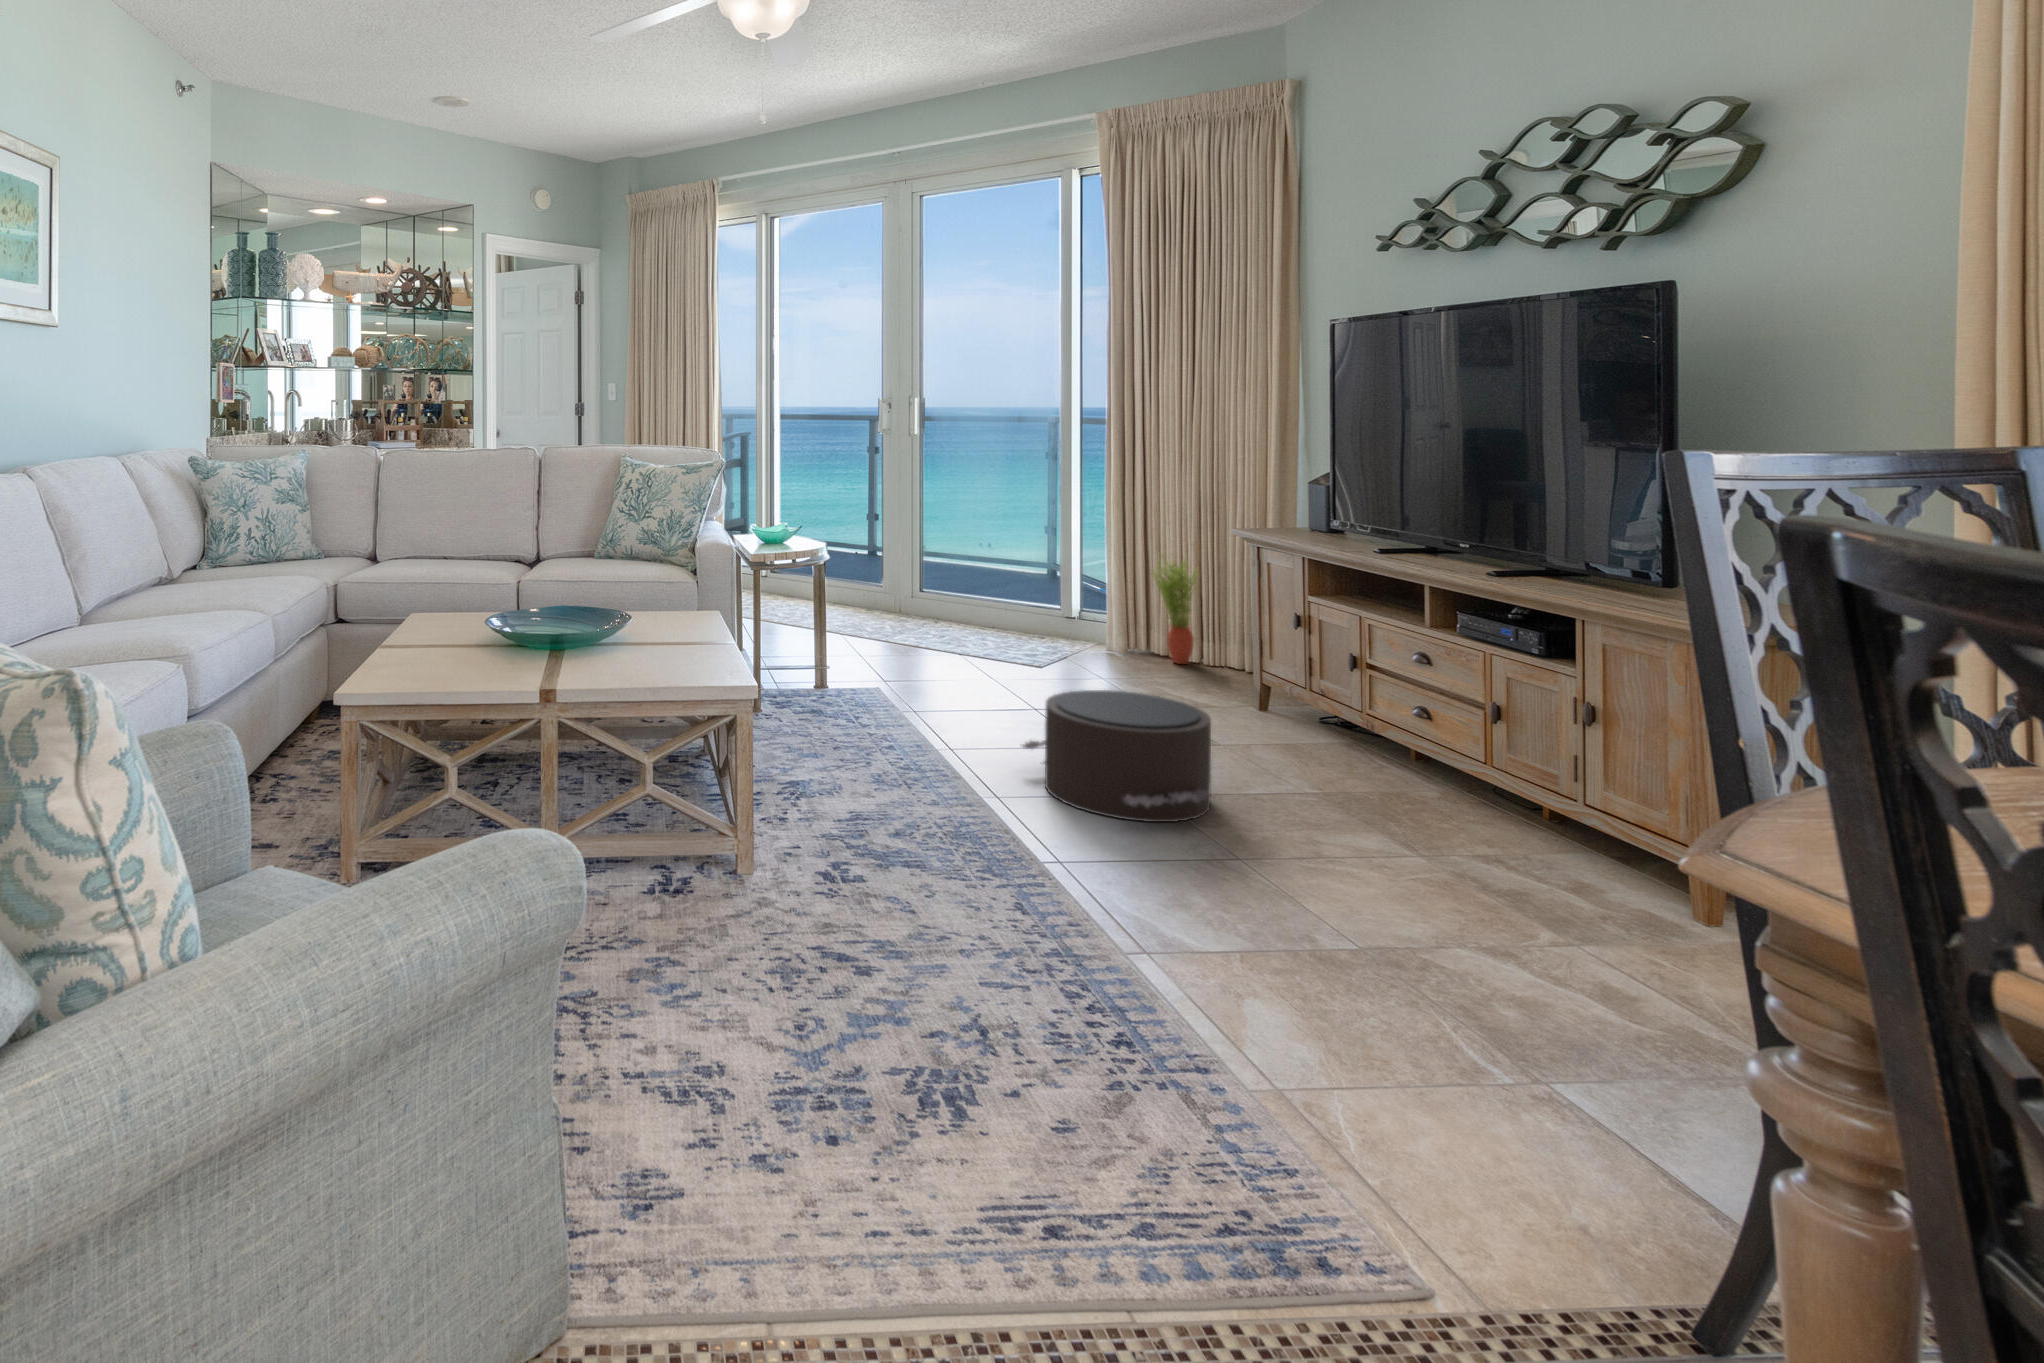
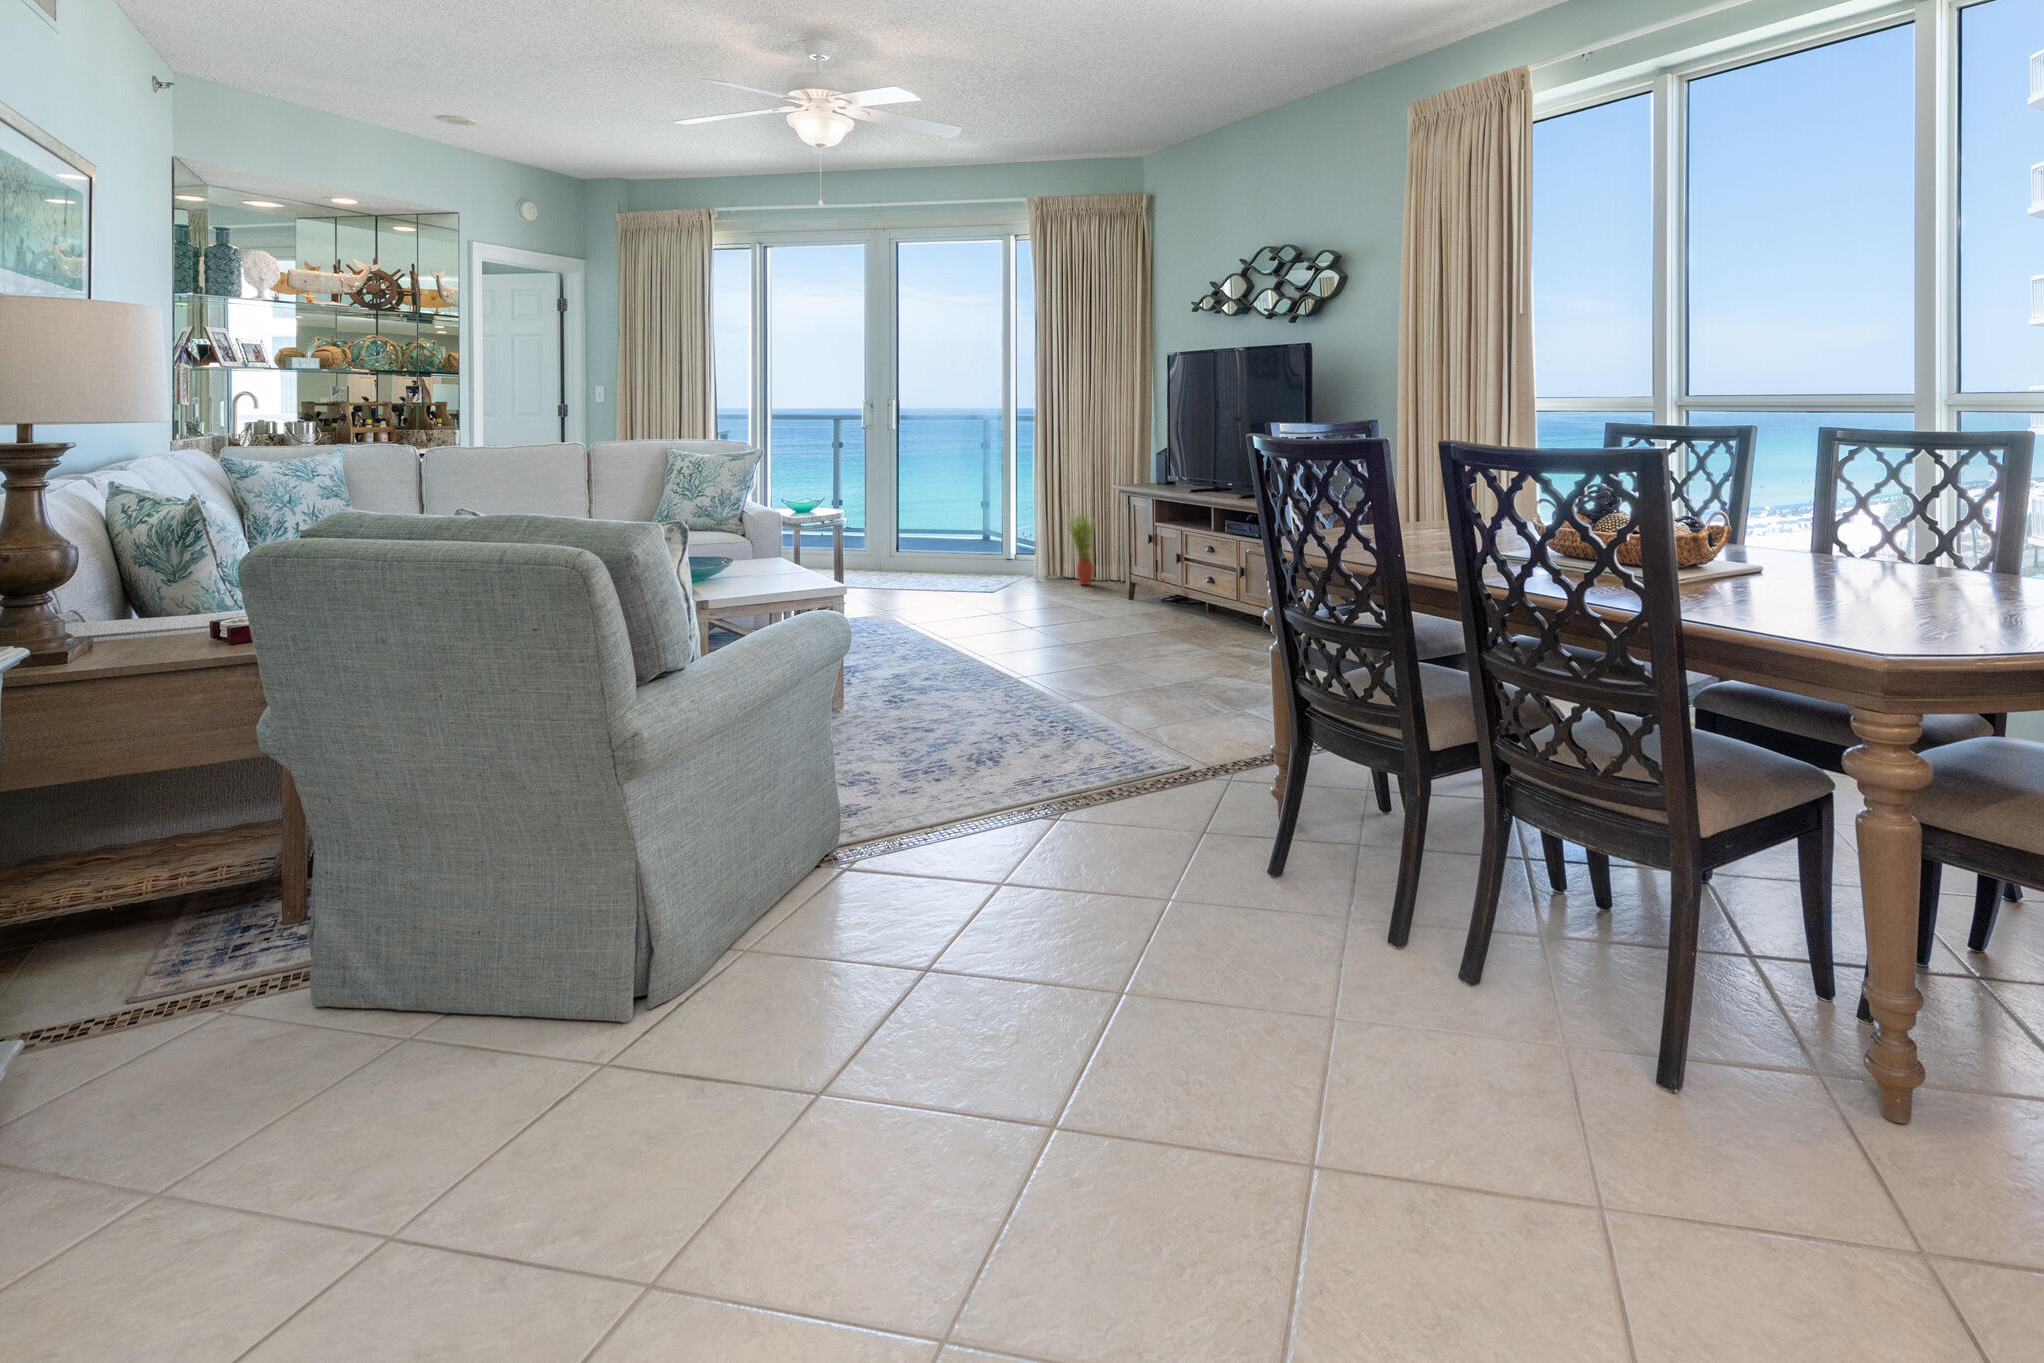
pouf: present [1022,690,1211,822] -> none [993,587,1107,657]

